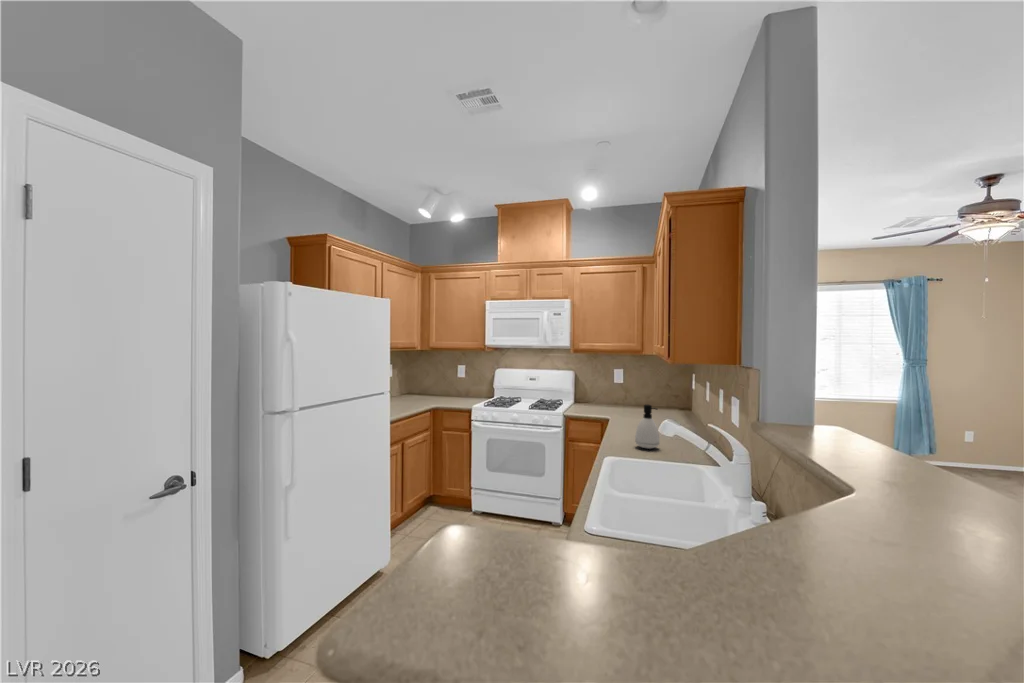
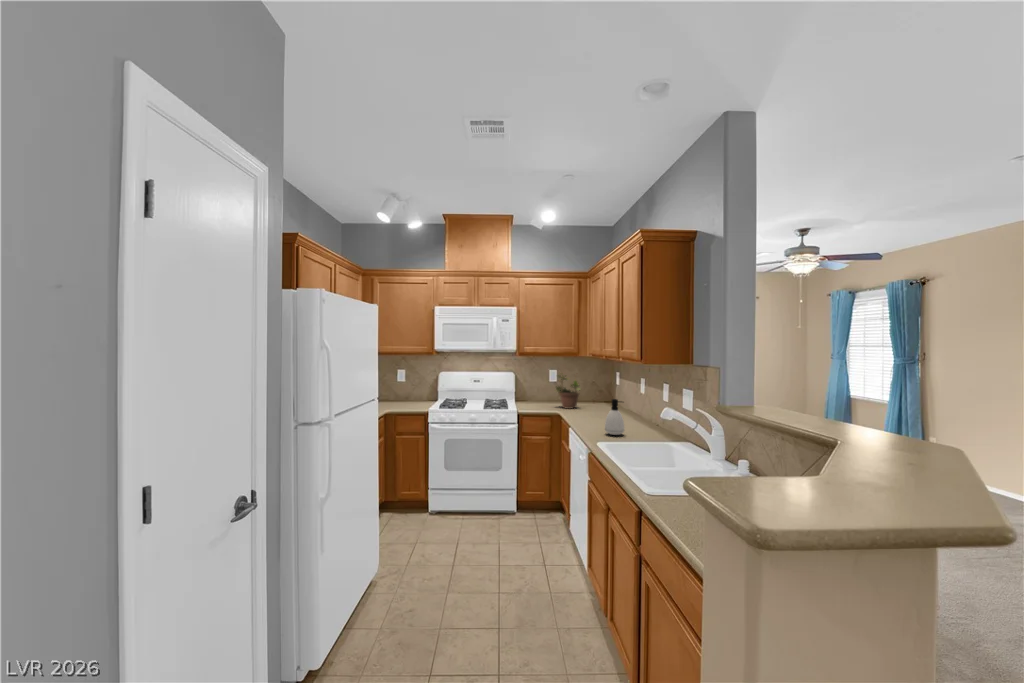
potted plant: none [613,369,643,414] -> present [556,375,580,409]

